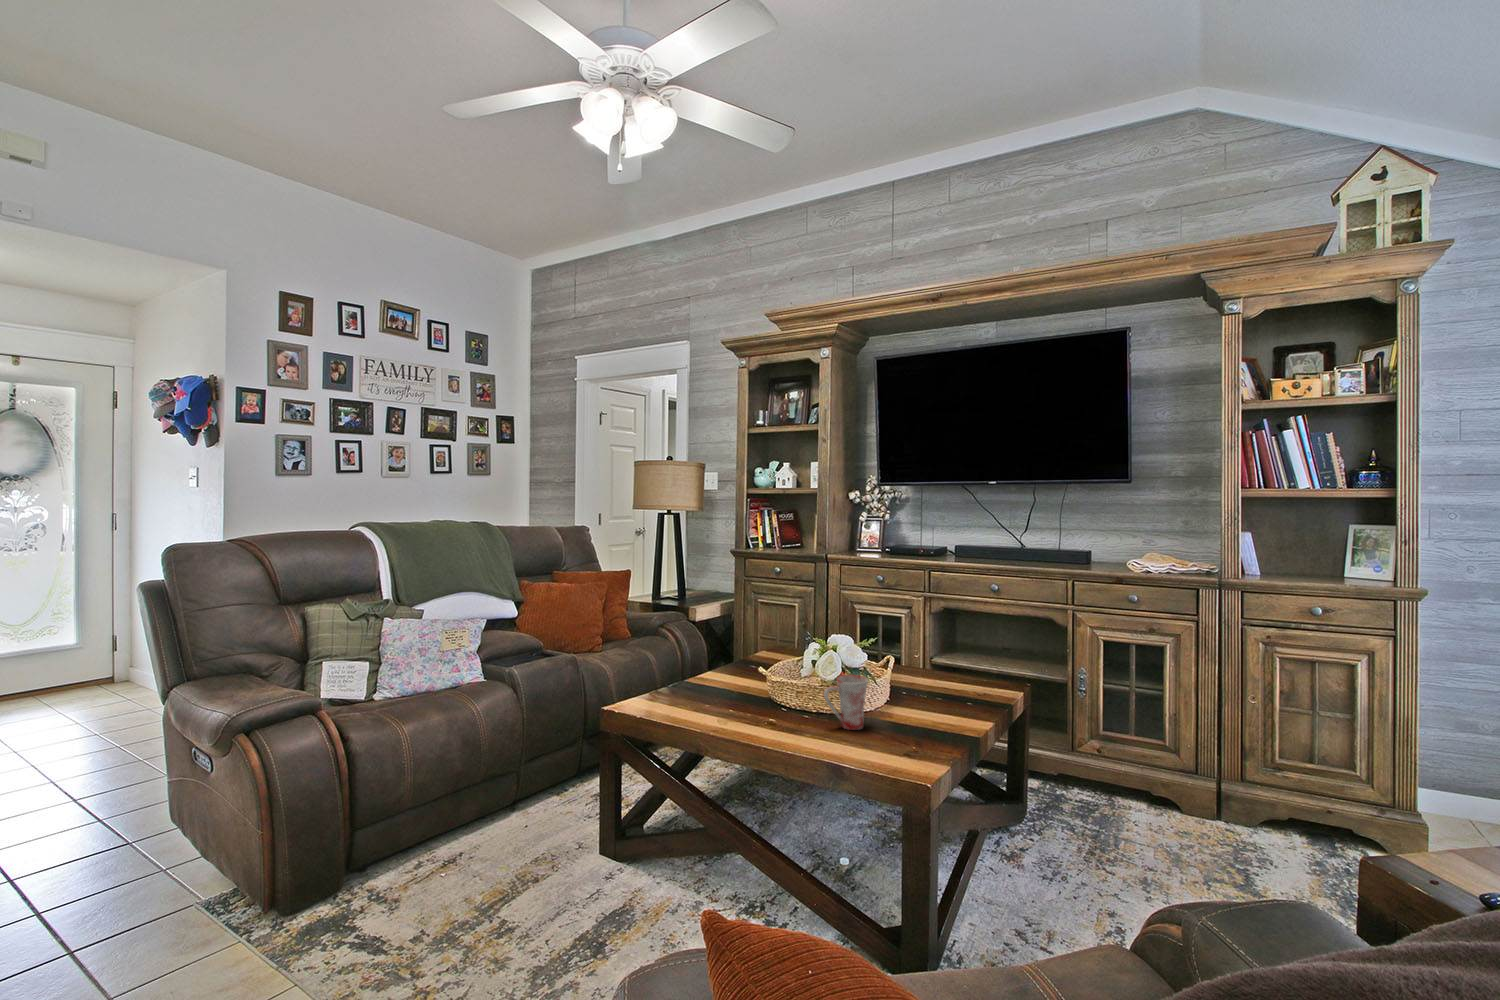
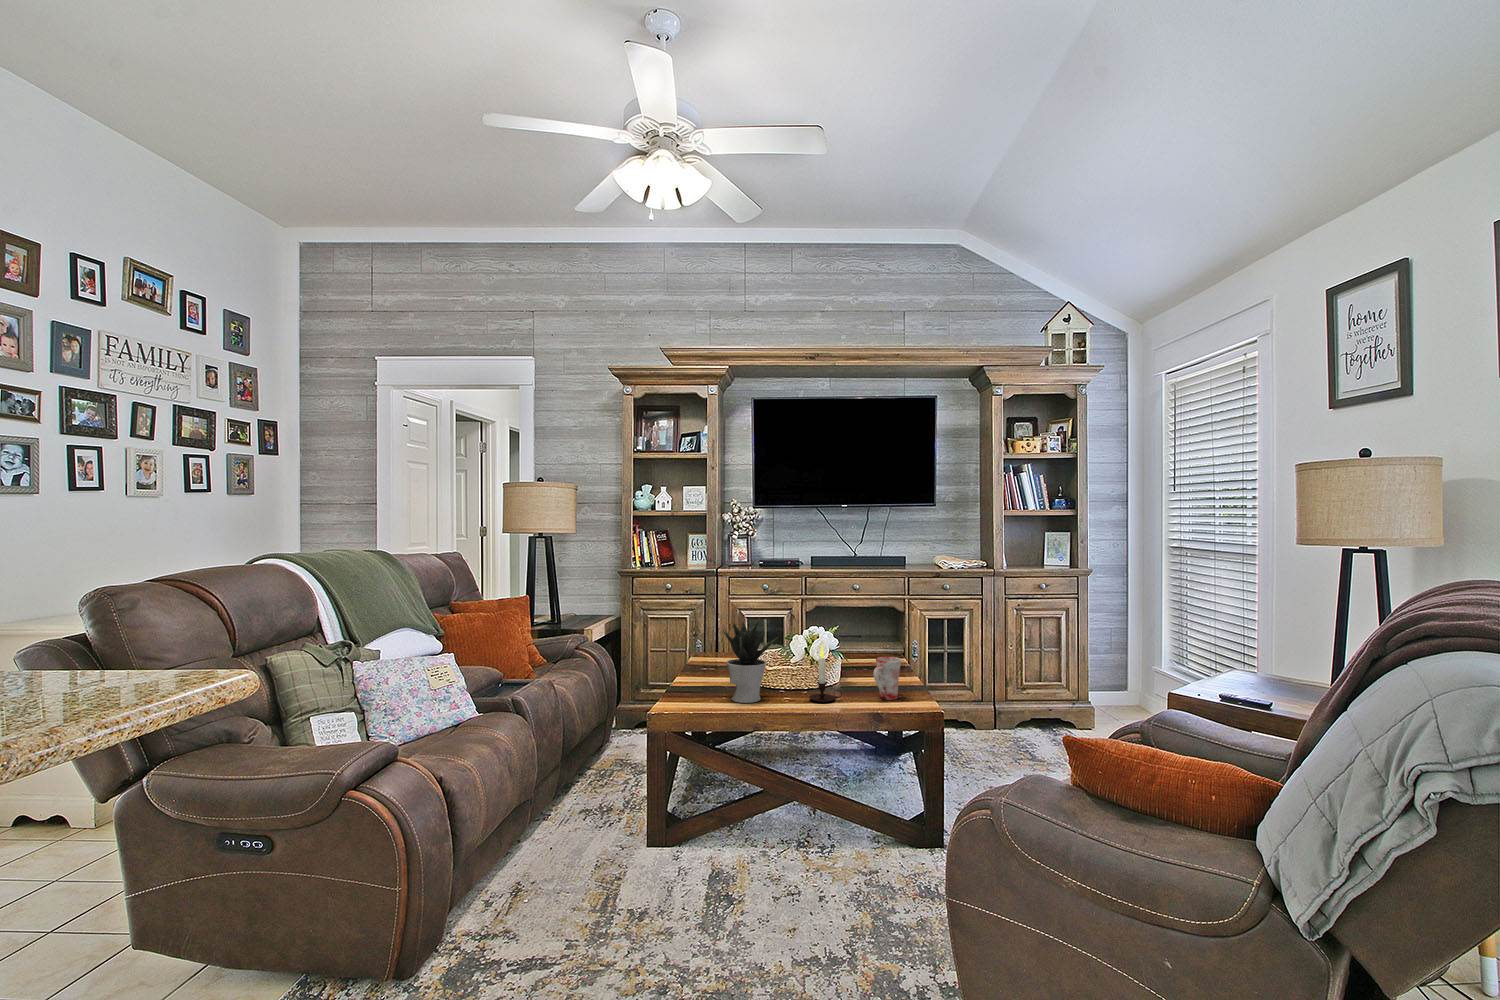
potted plant: none [678,607,742,706] -> present [723,618,778,703]
candle: none [759,651,792,719] -> present [809,645,842,702]

